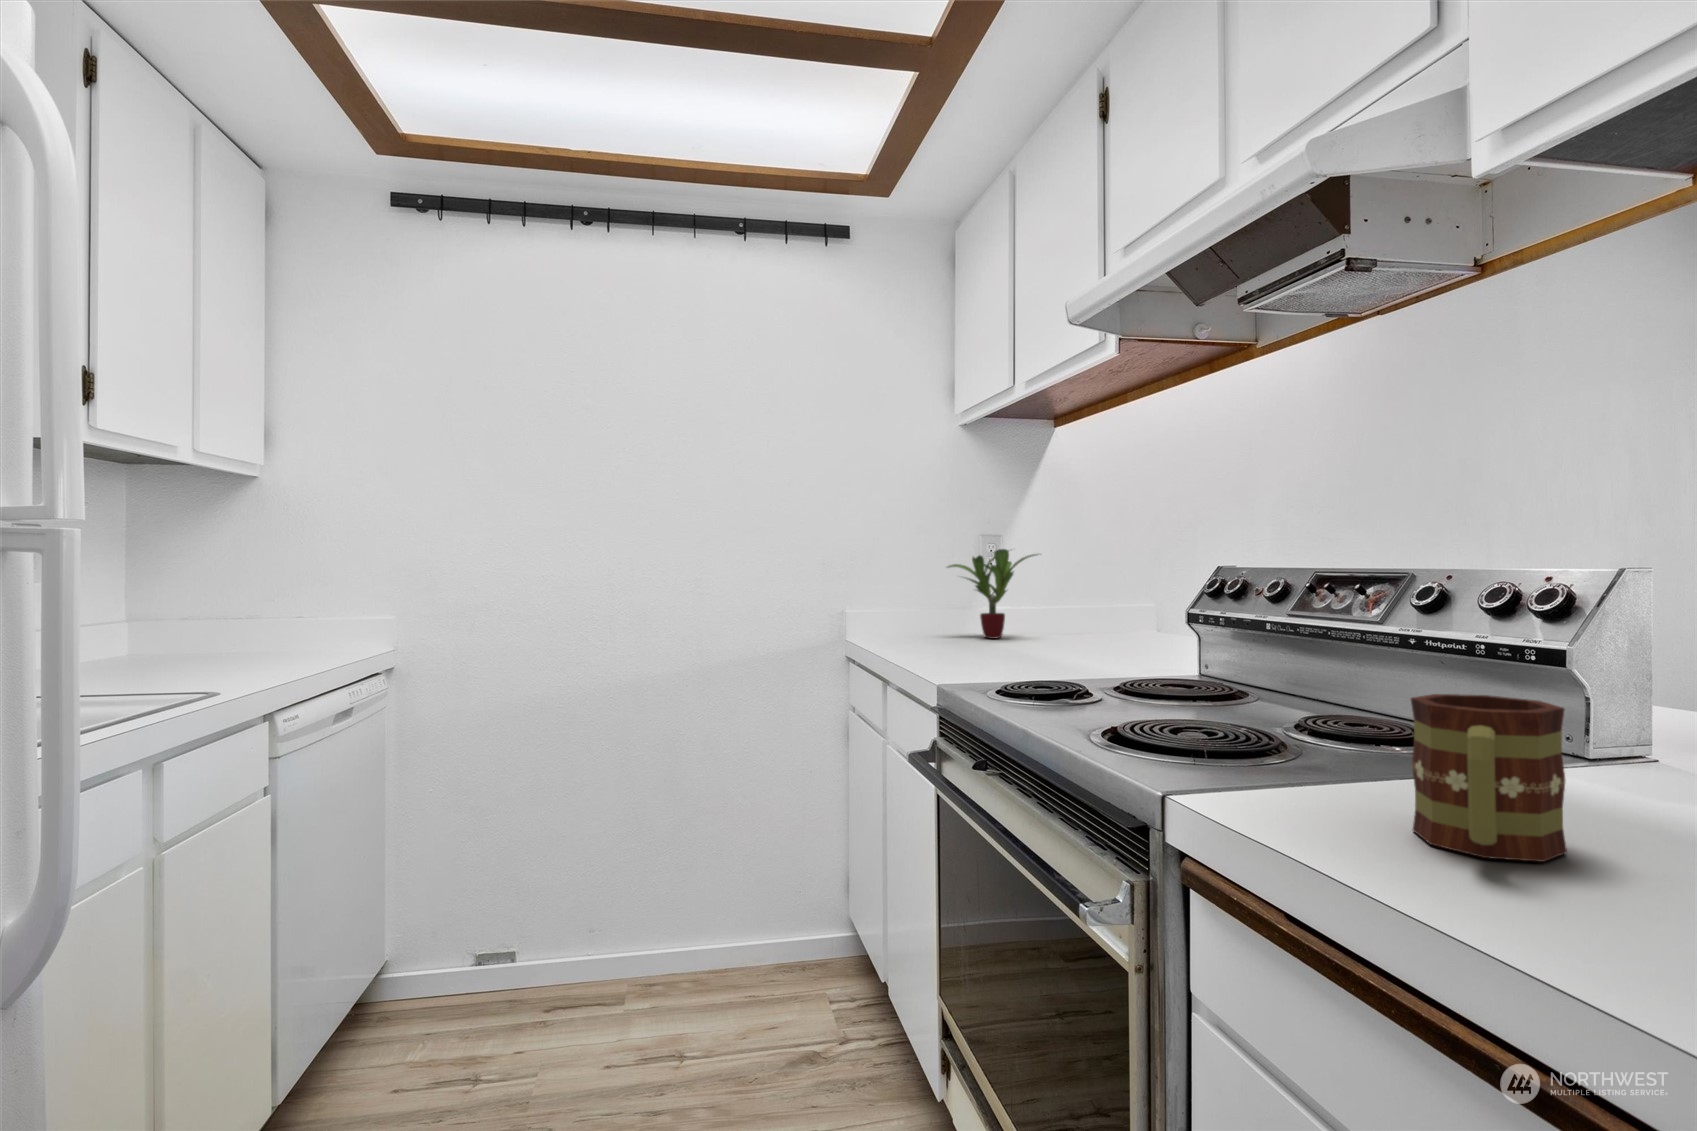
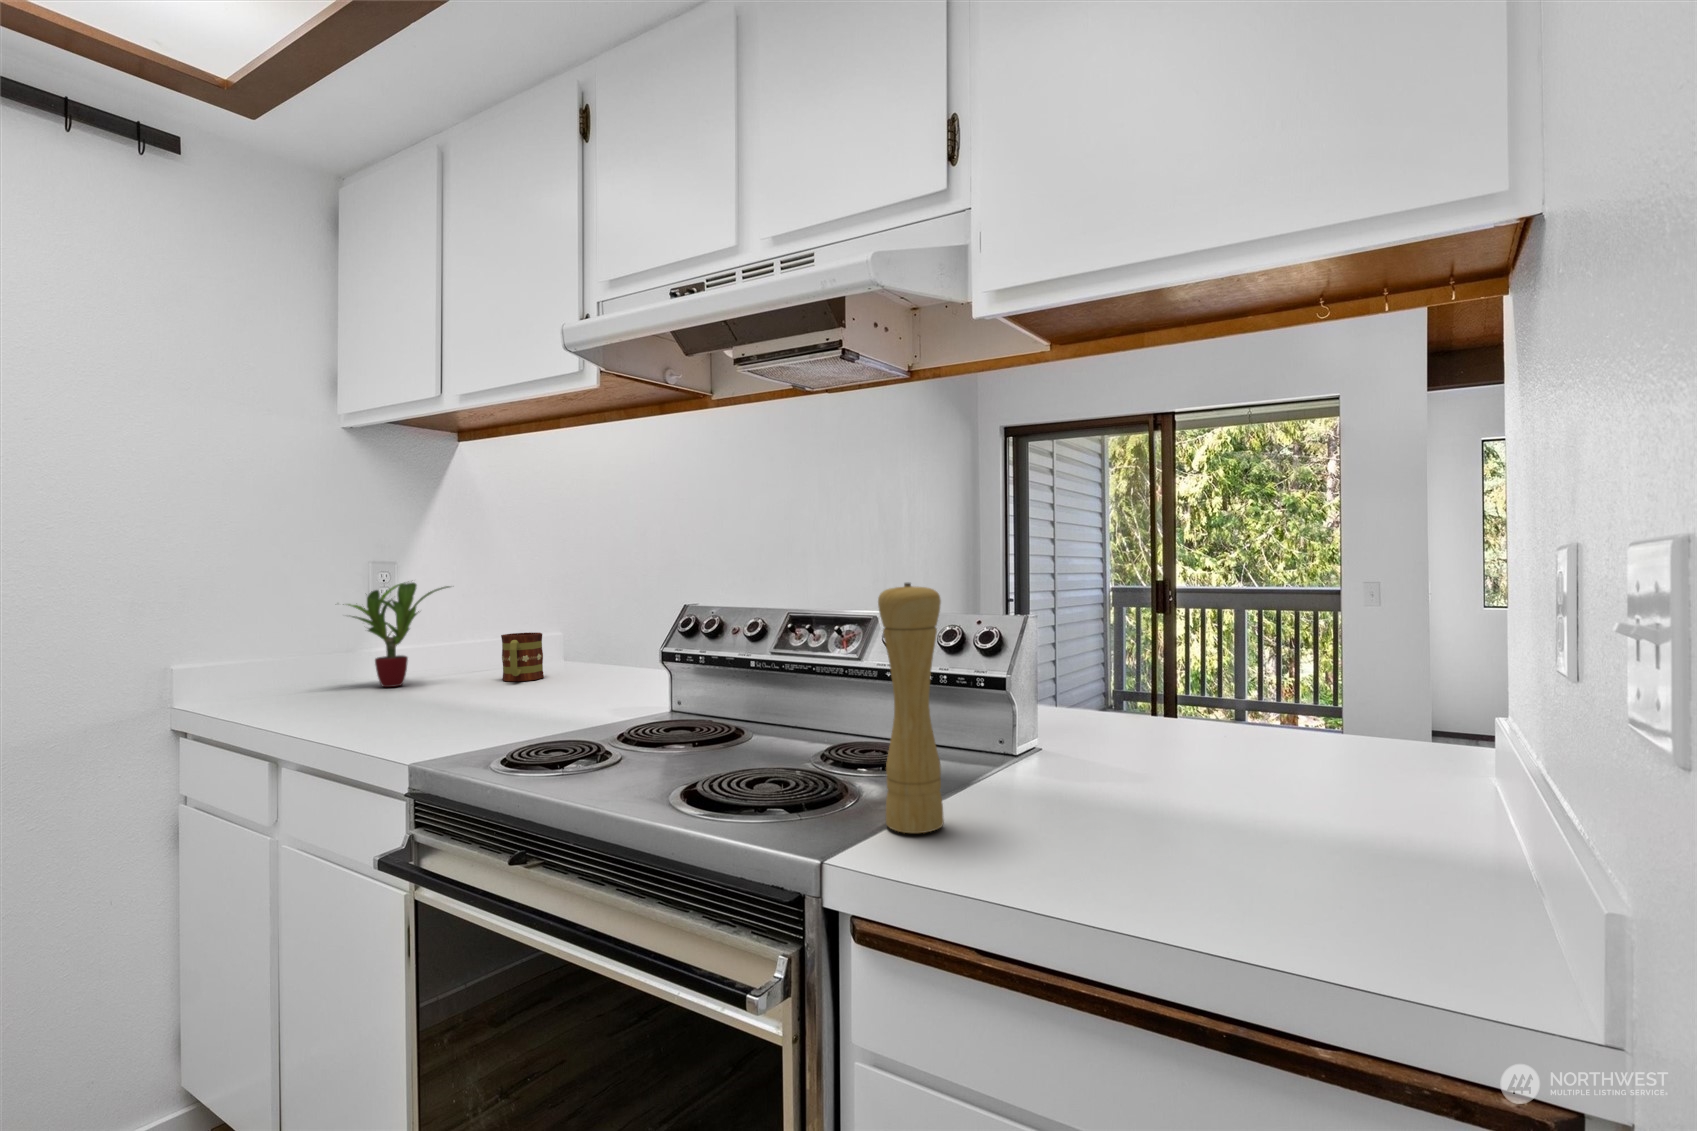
pepper mill: none [1269,507,1350,796] -> present [878,582,944,833]
mug: present [1411,694,1567,862] -> present [501,632,544,681]

